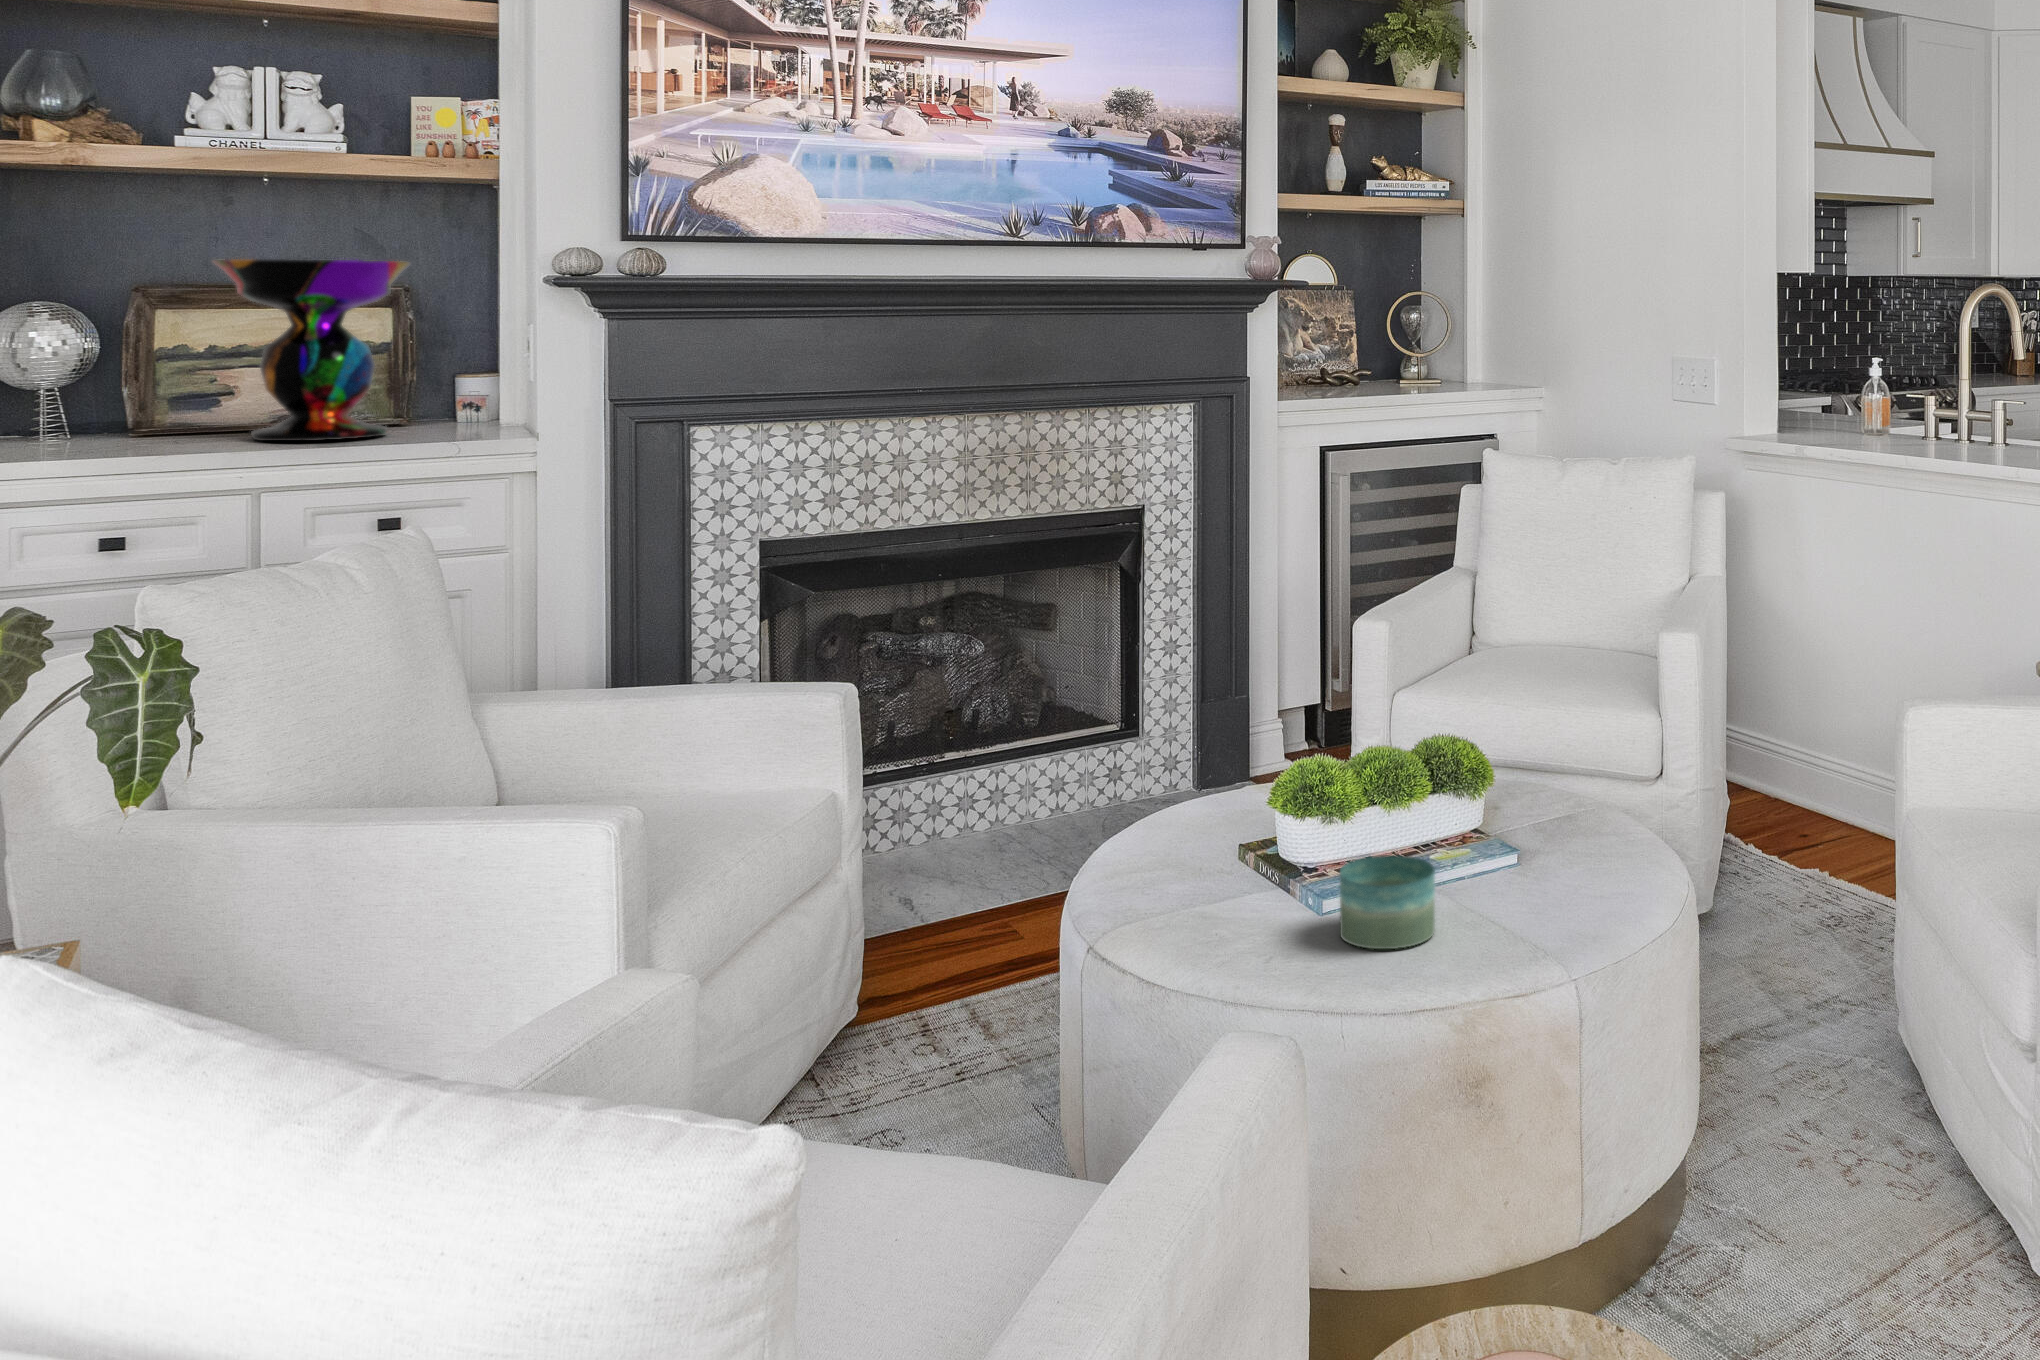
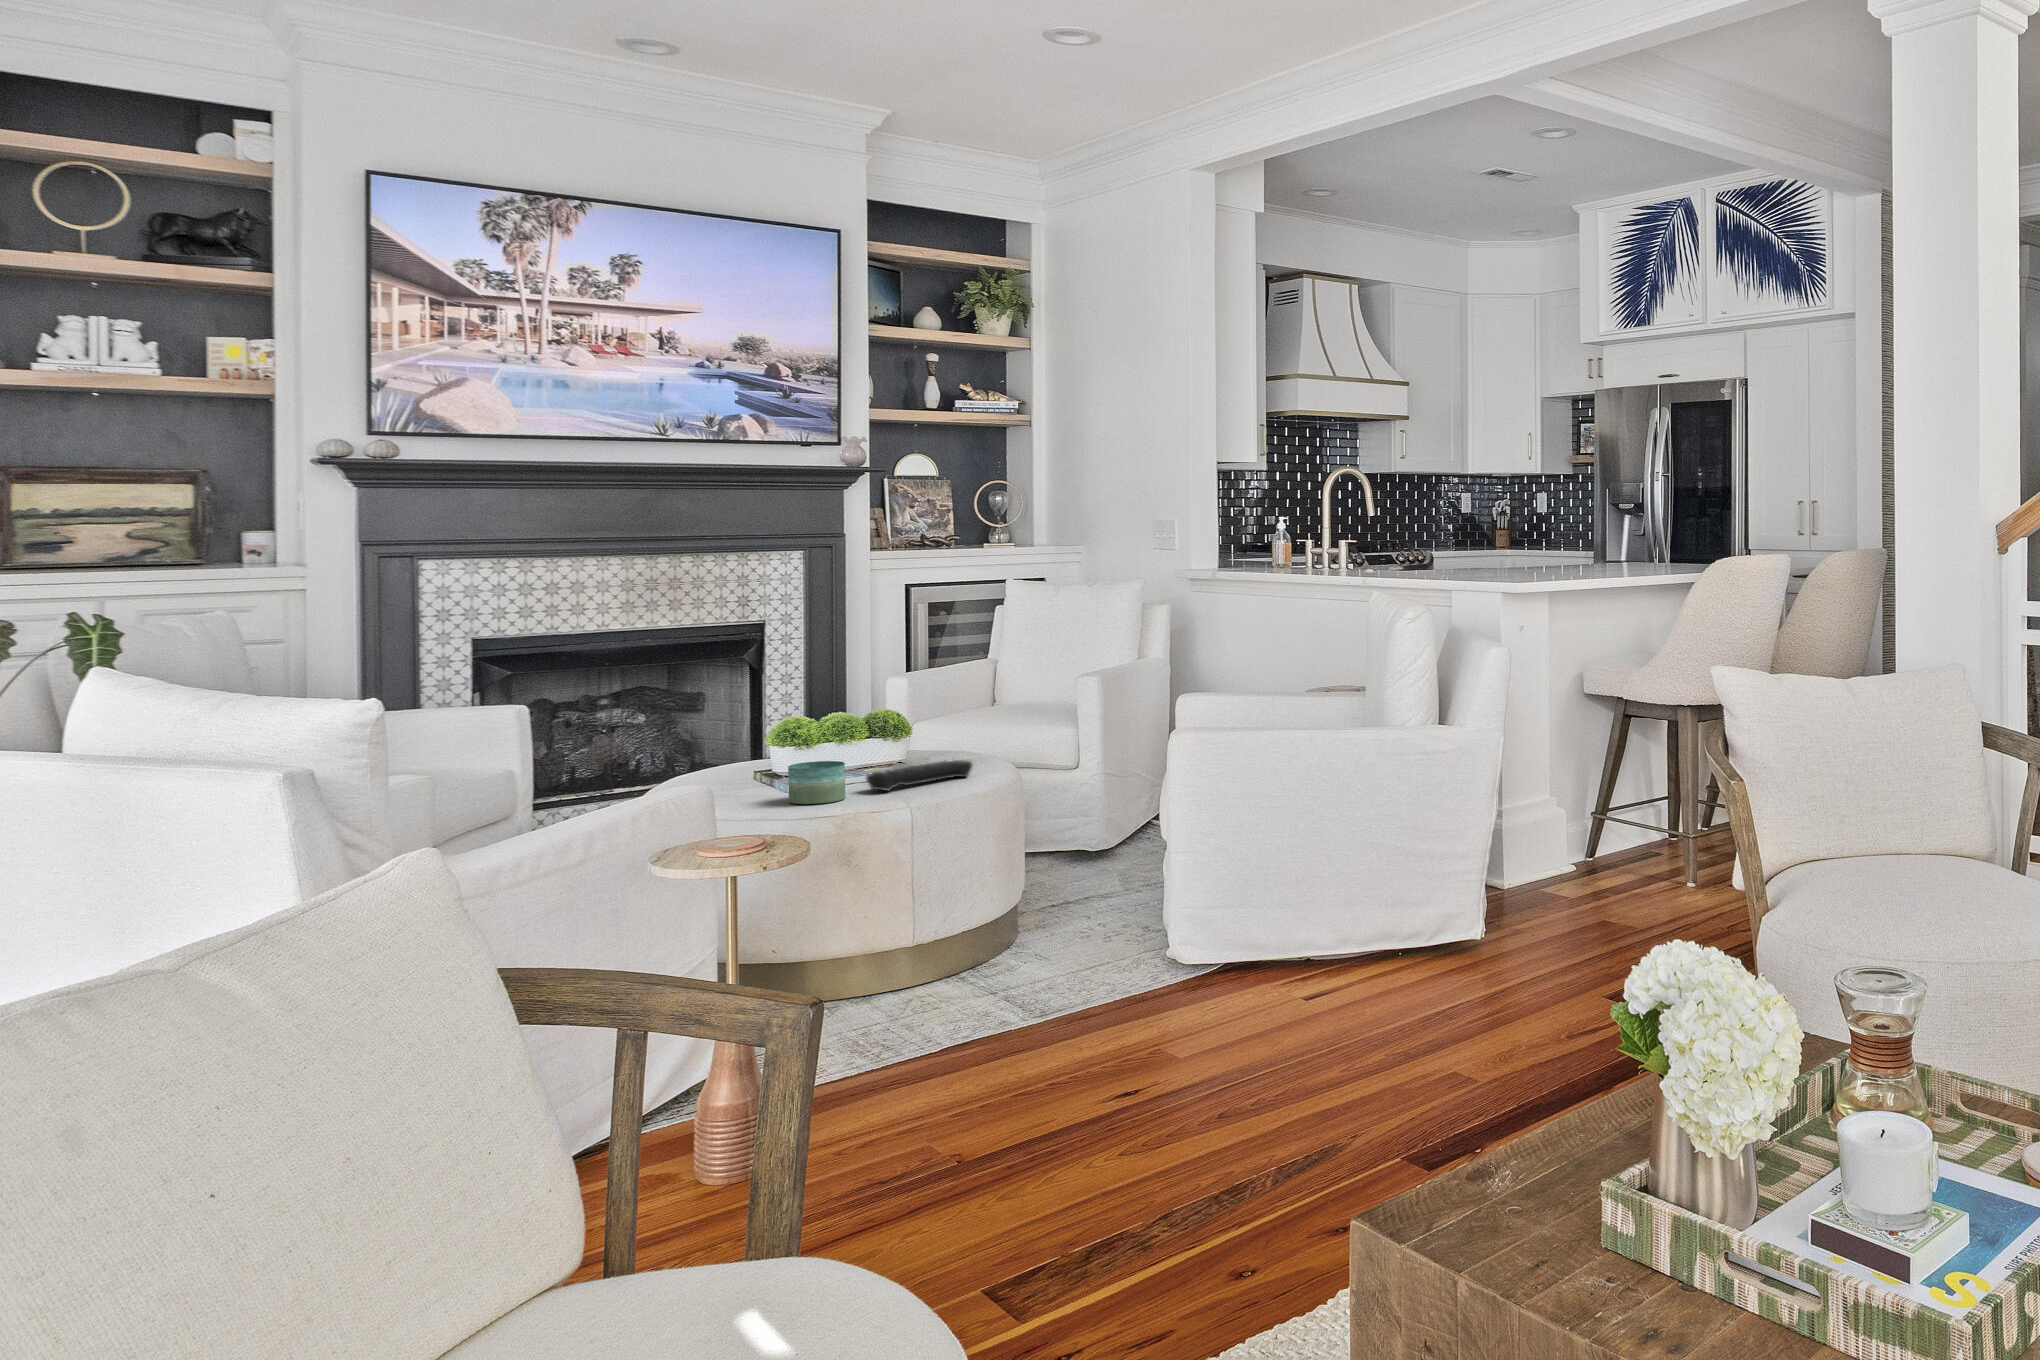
decorative bowl: present [213,259,410,441] -> none [62,447,211,571]
remote control: none [1456,830,1611,912] -> present [866,760,972,791]

